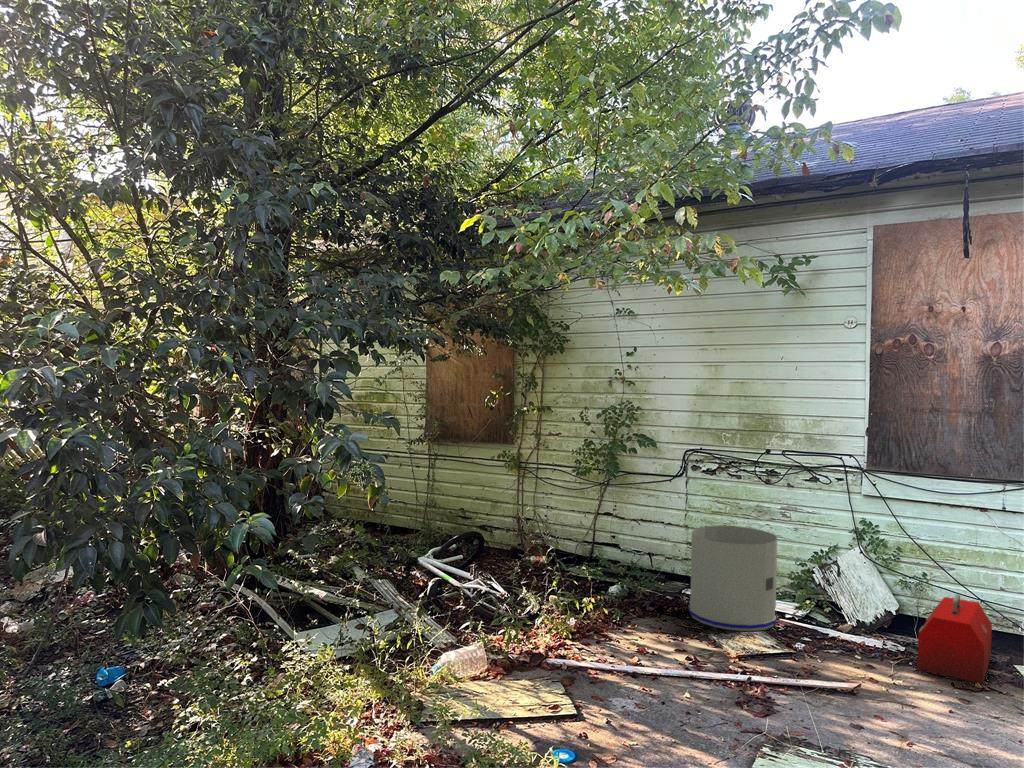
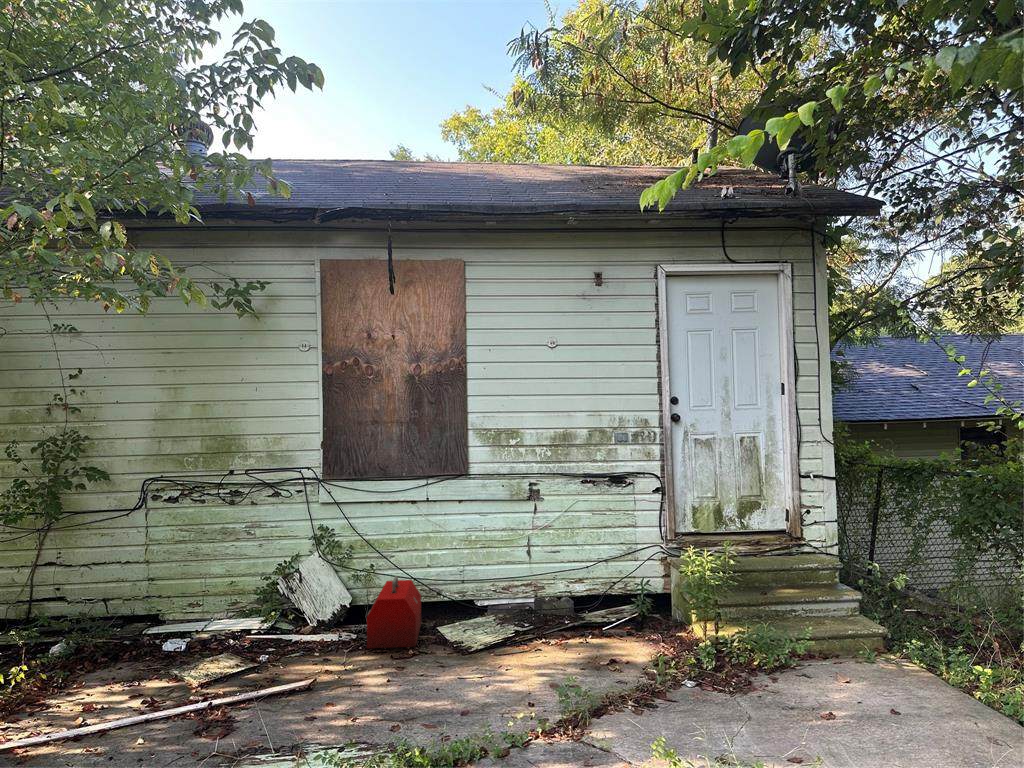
trash can: present [688,526,777,631] -> none [147,551,245,662]

